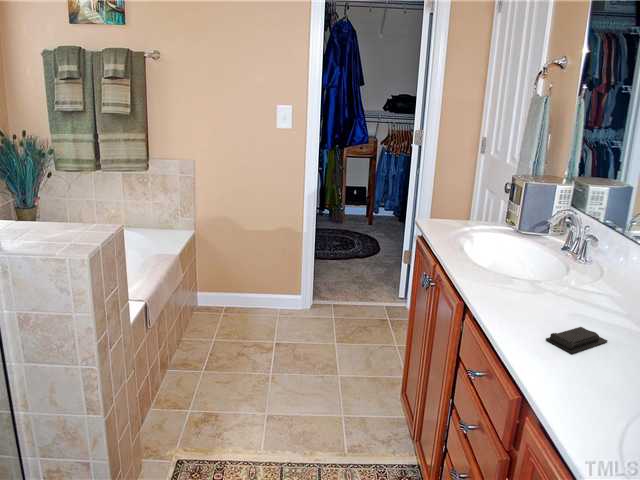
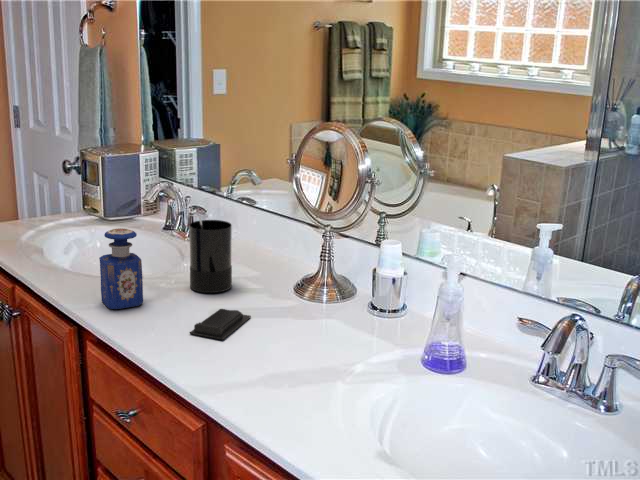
perfume bottle: none [489,243,525,305] -> present [99,228,143,309]
candle: none [564,243,613,313] -> present [189,215,232,293]

